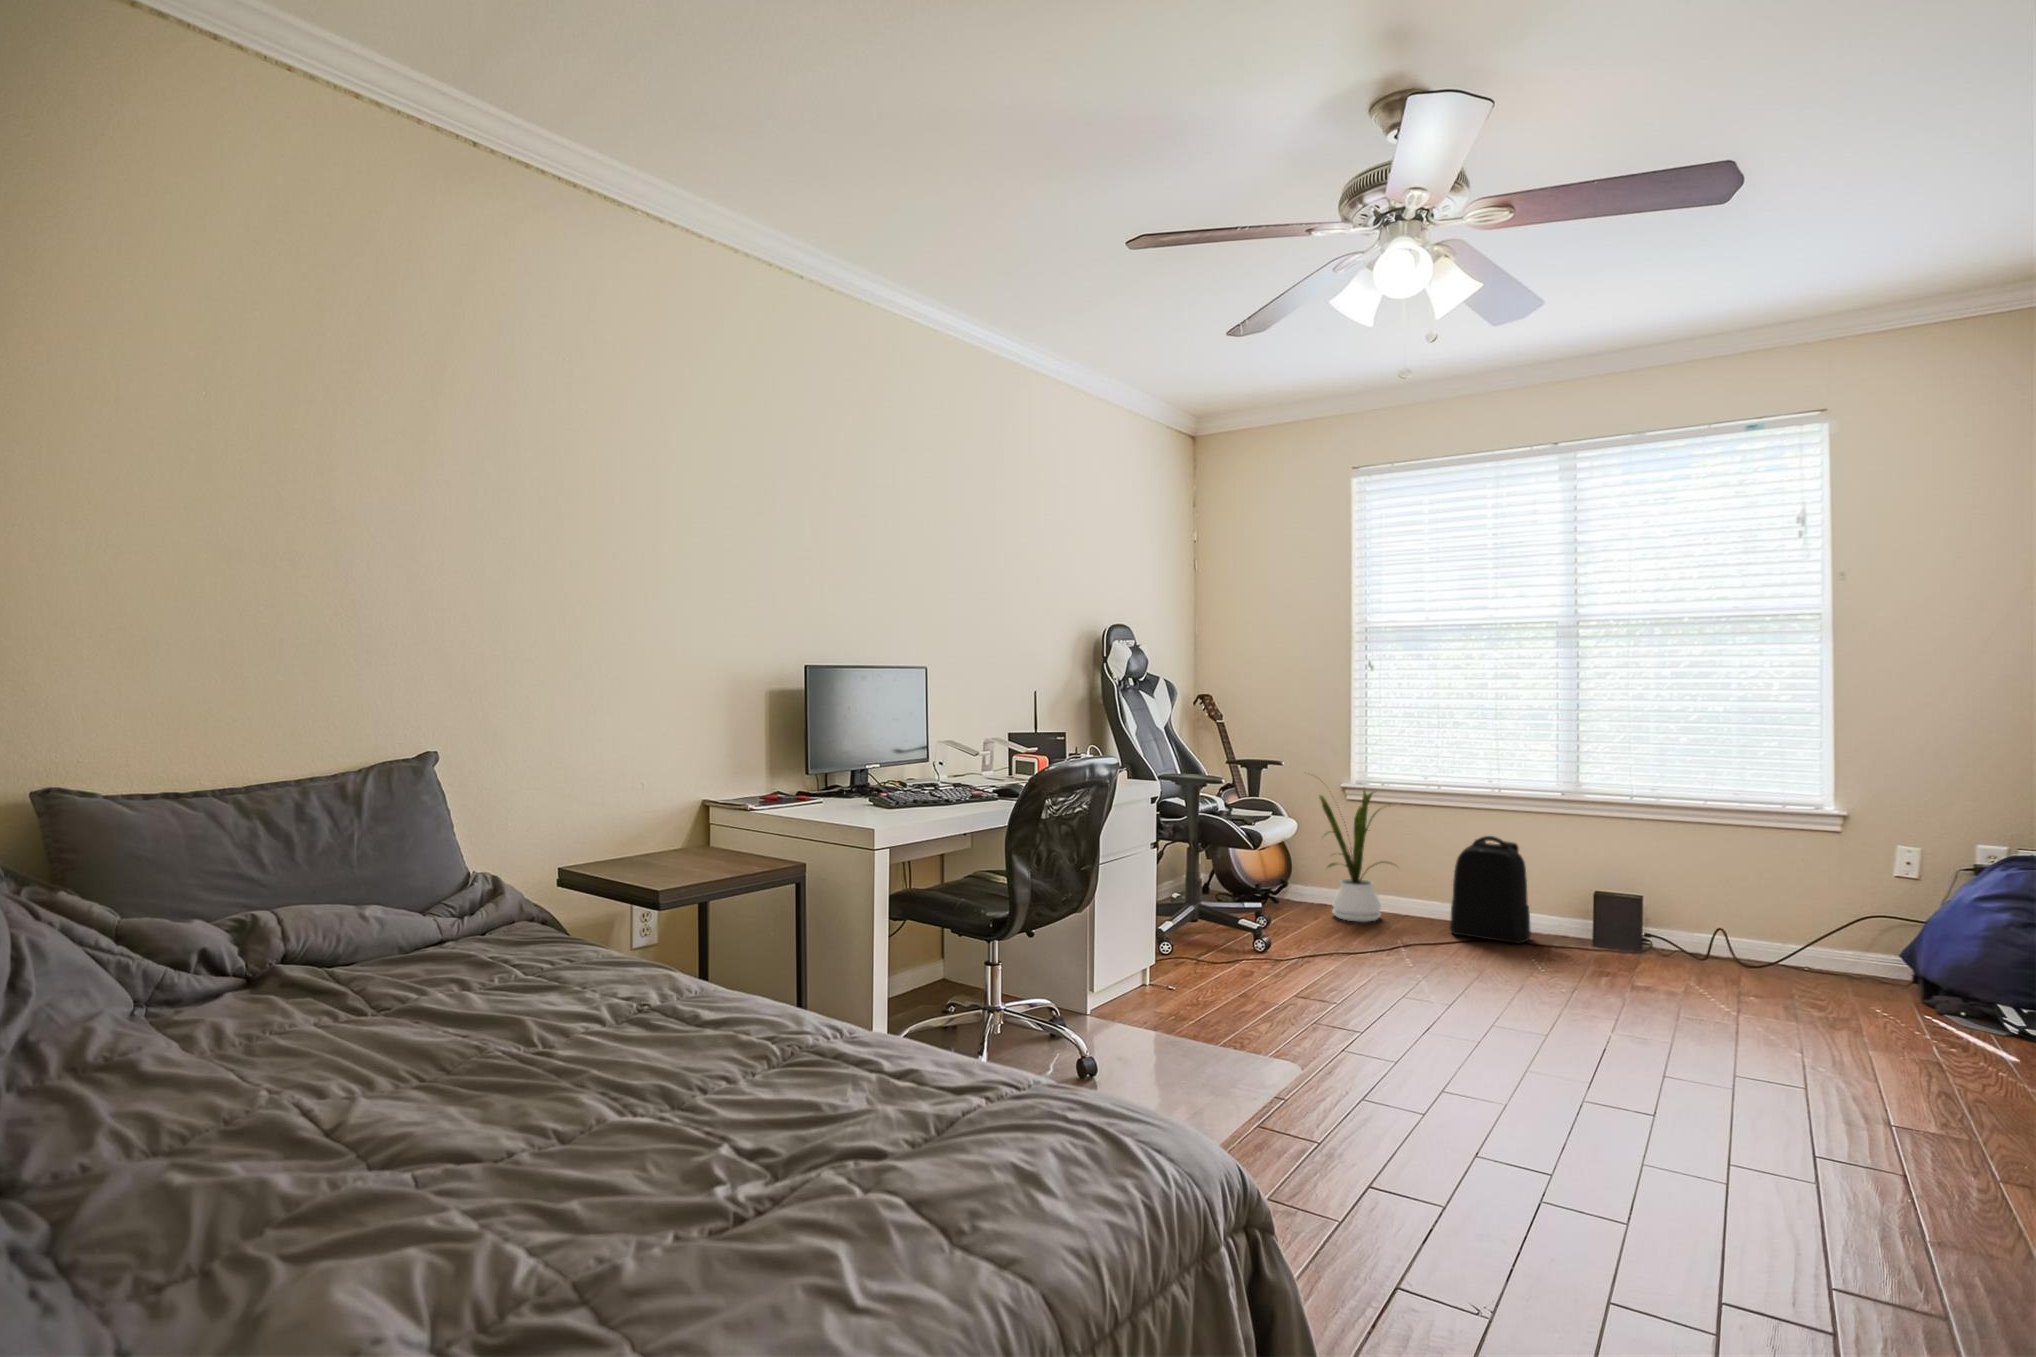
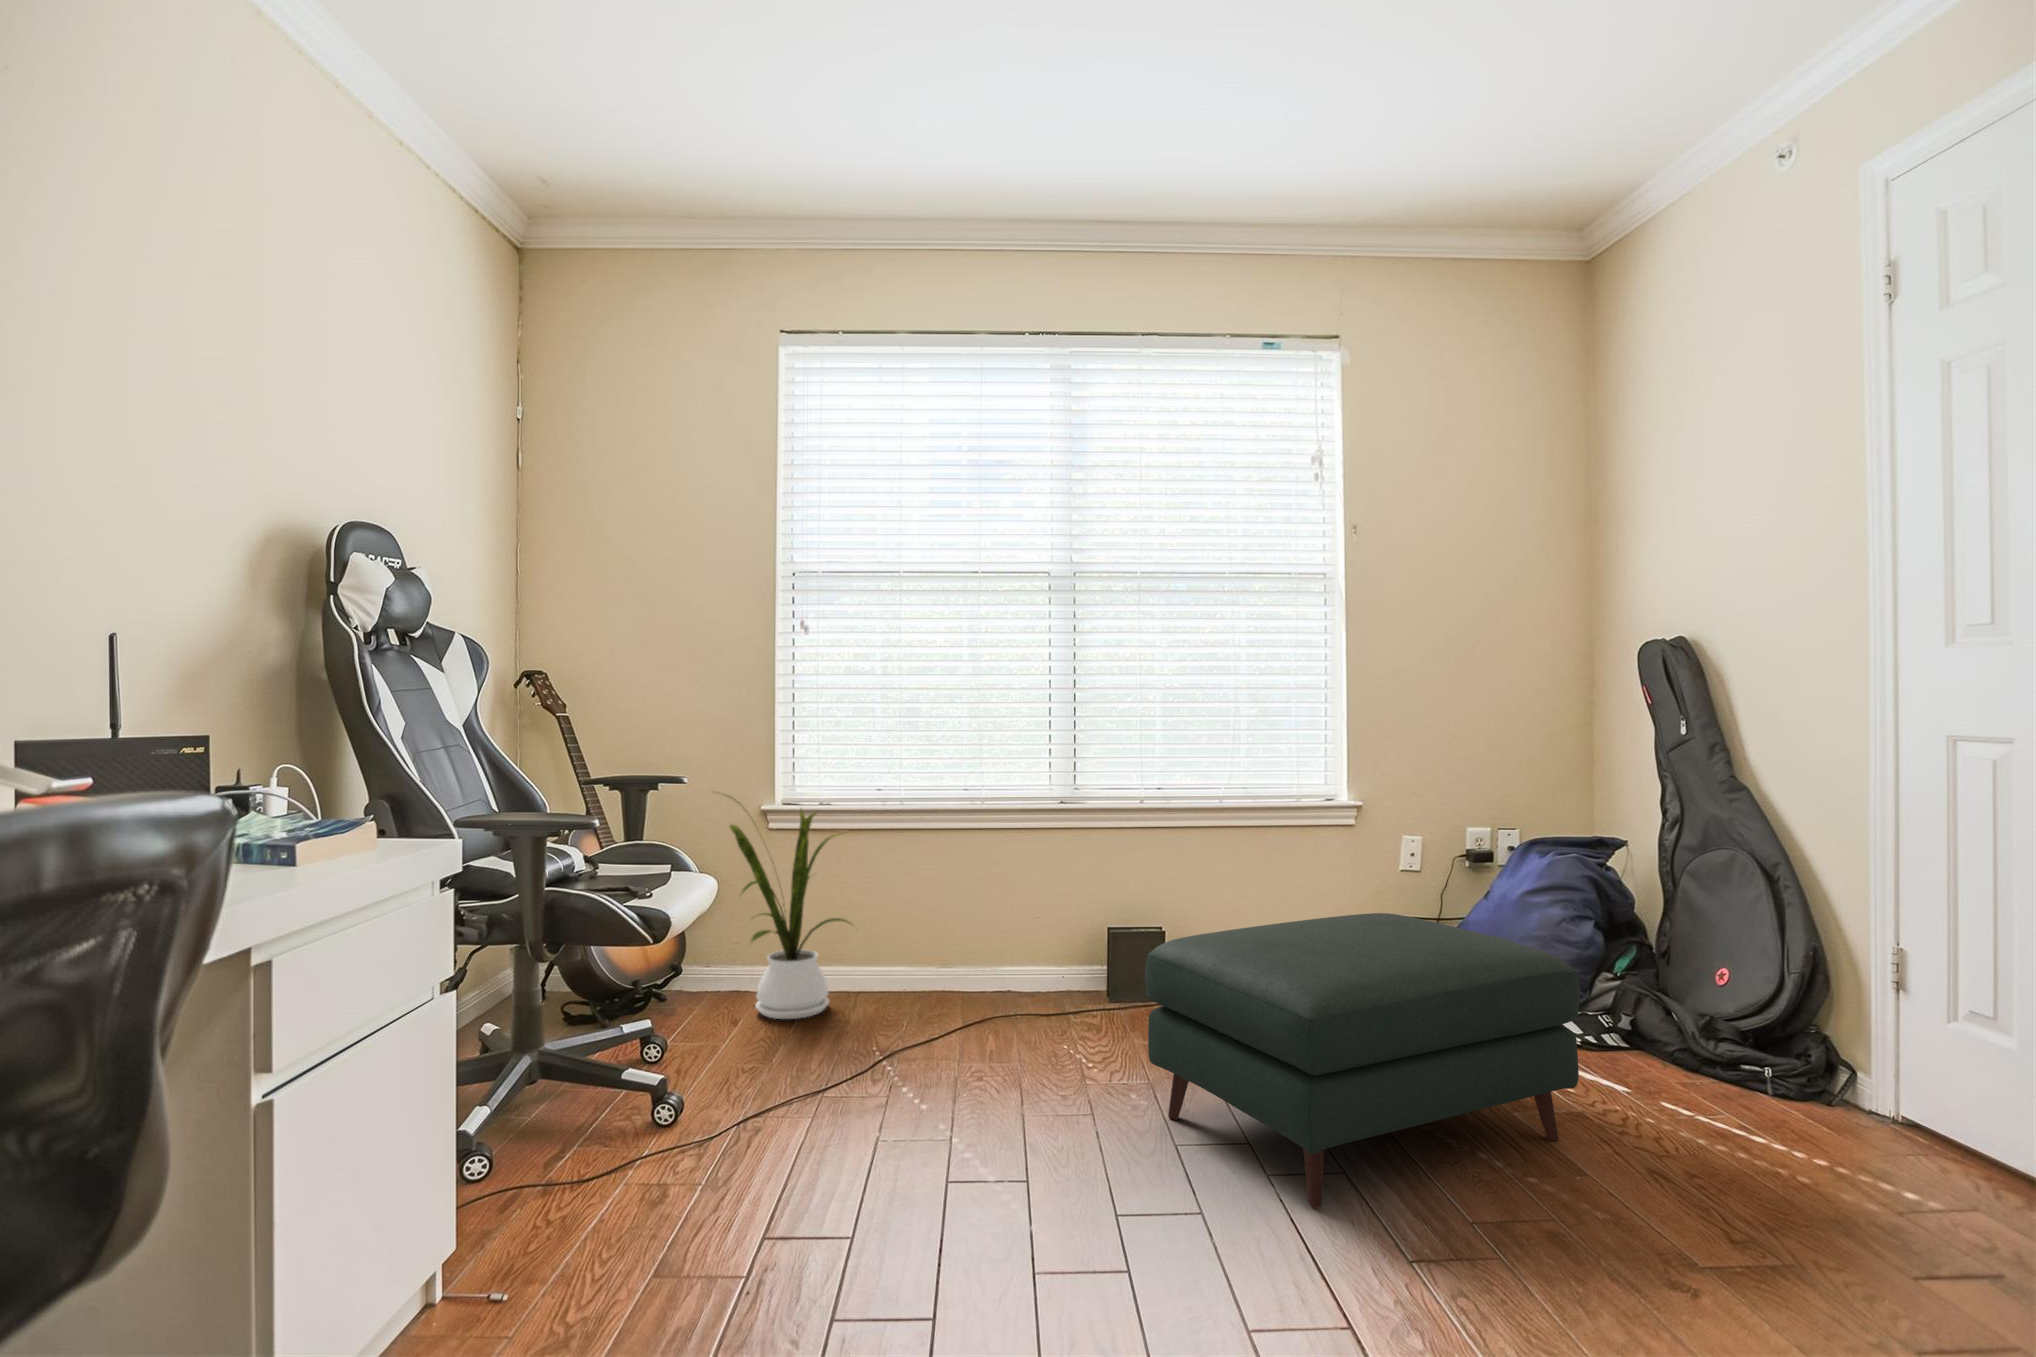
backpack: present [1450,836,1531,944] -> none [932,866,1039,1018]
ottoman: none [1556,884,1898,1062] -> present [1145,913,1580,1208]

